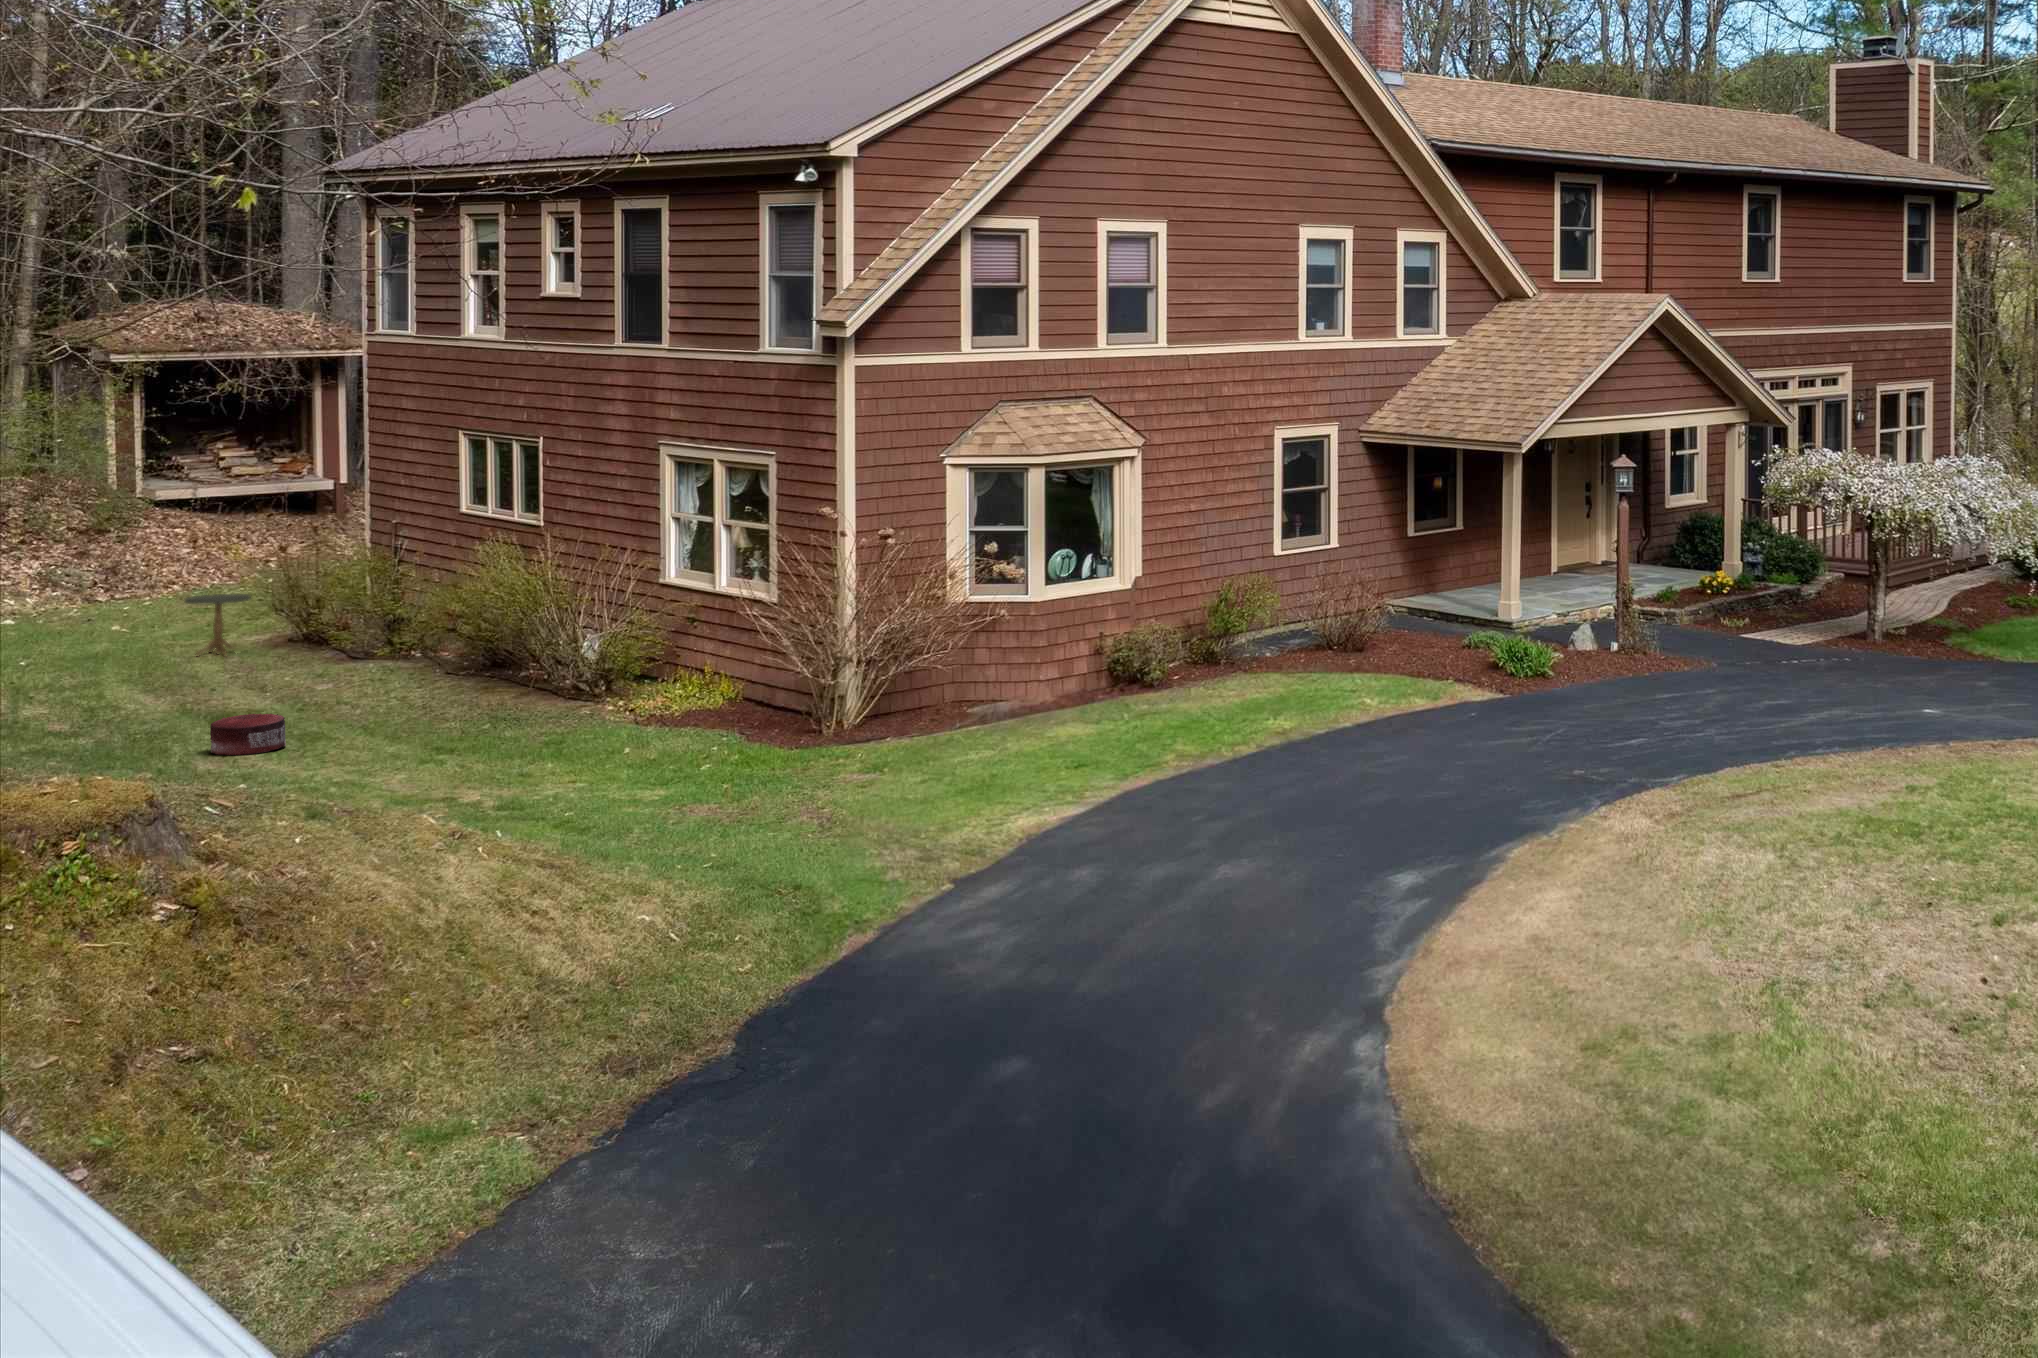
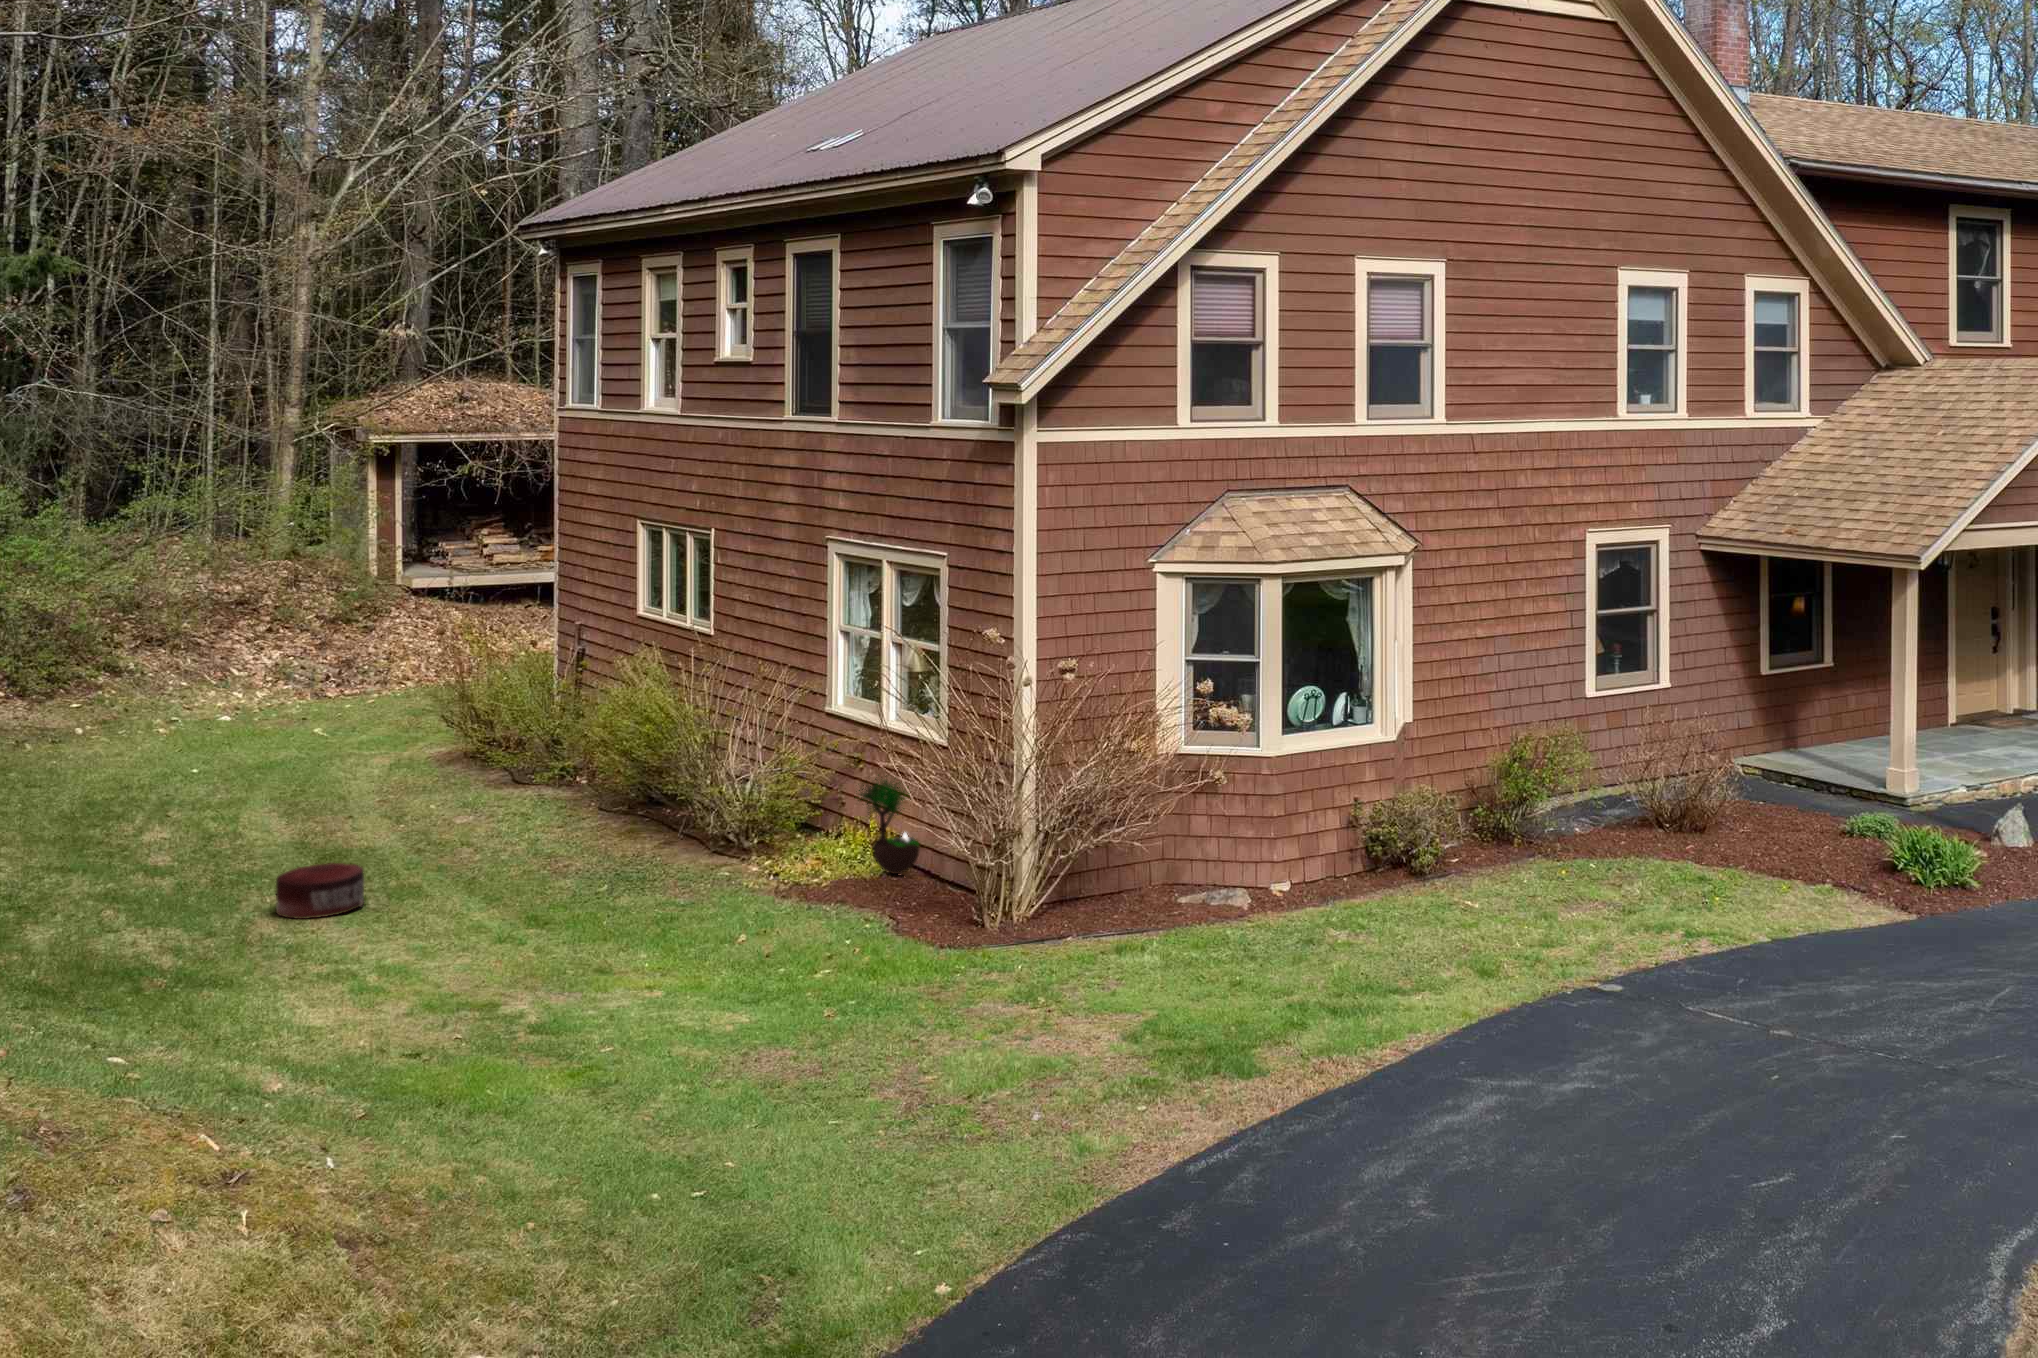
side table: present [185,594,251,657] -> none [393,689,462,760]
potted tree: none [701,620,758,702] -> present [855,774,920,874]

